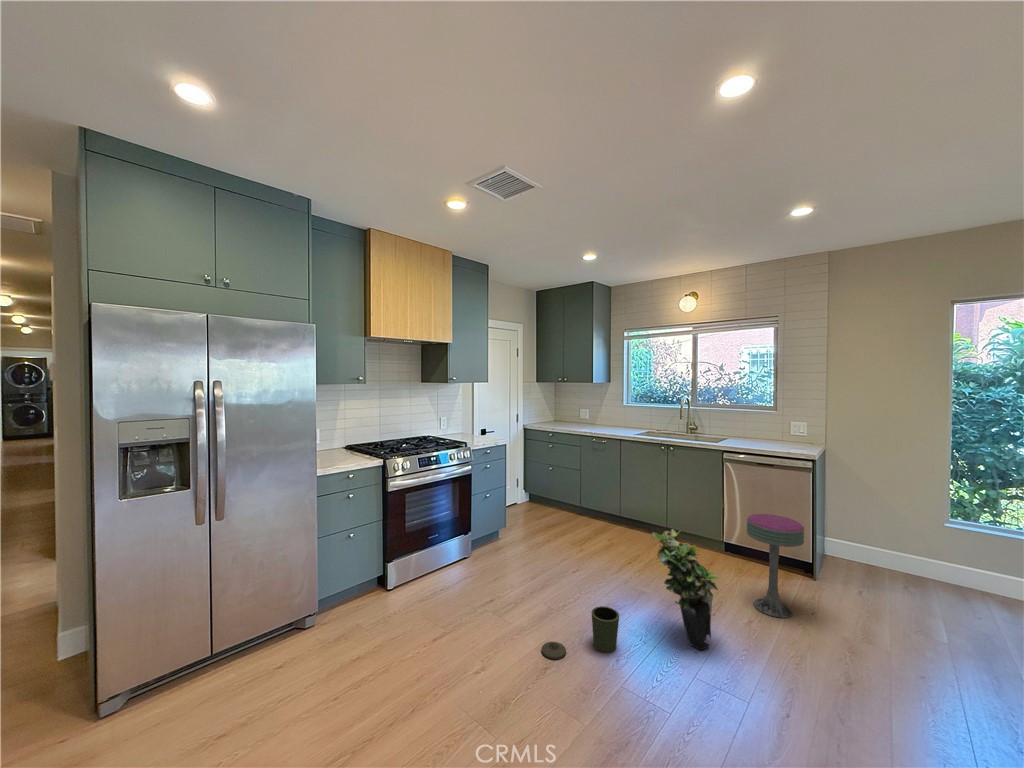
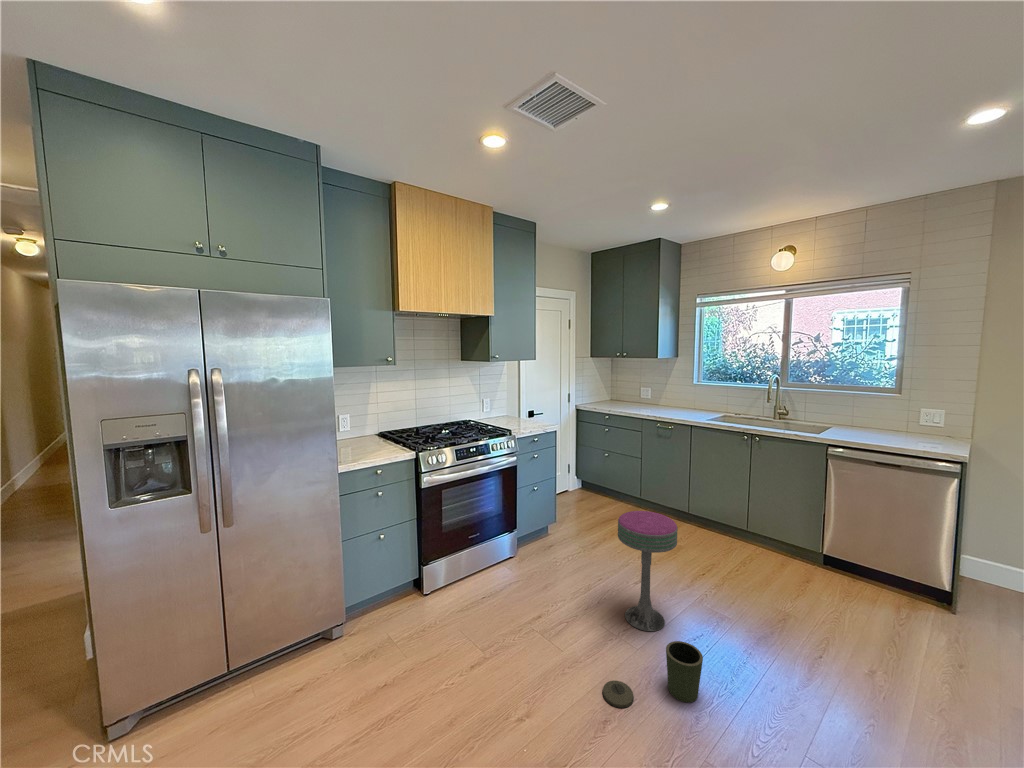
bar stool: present [747,514,804,618] -> present [618,511,678,631]
potted plant: present [653,529,719,650] -> none [745,547,843,709]

